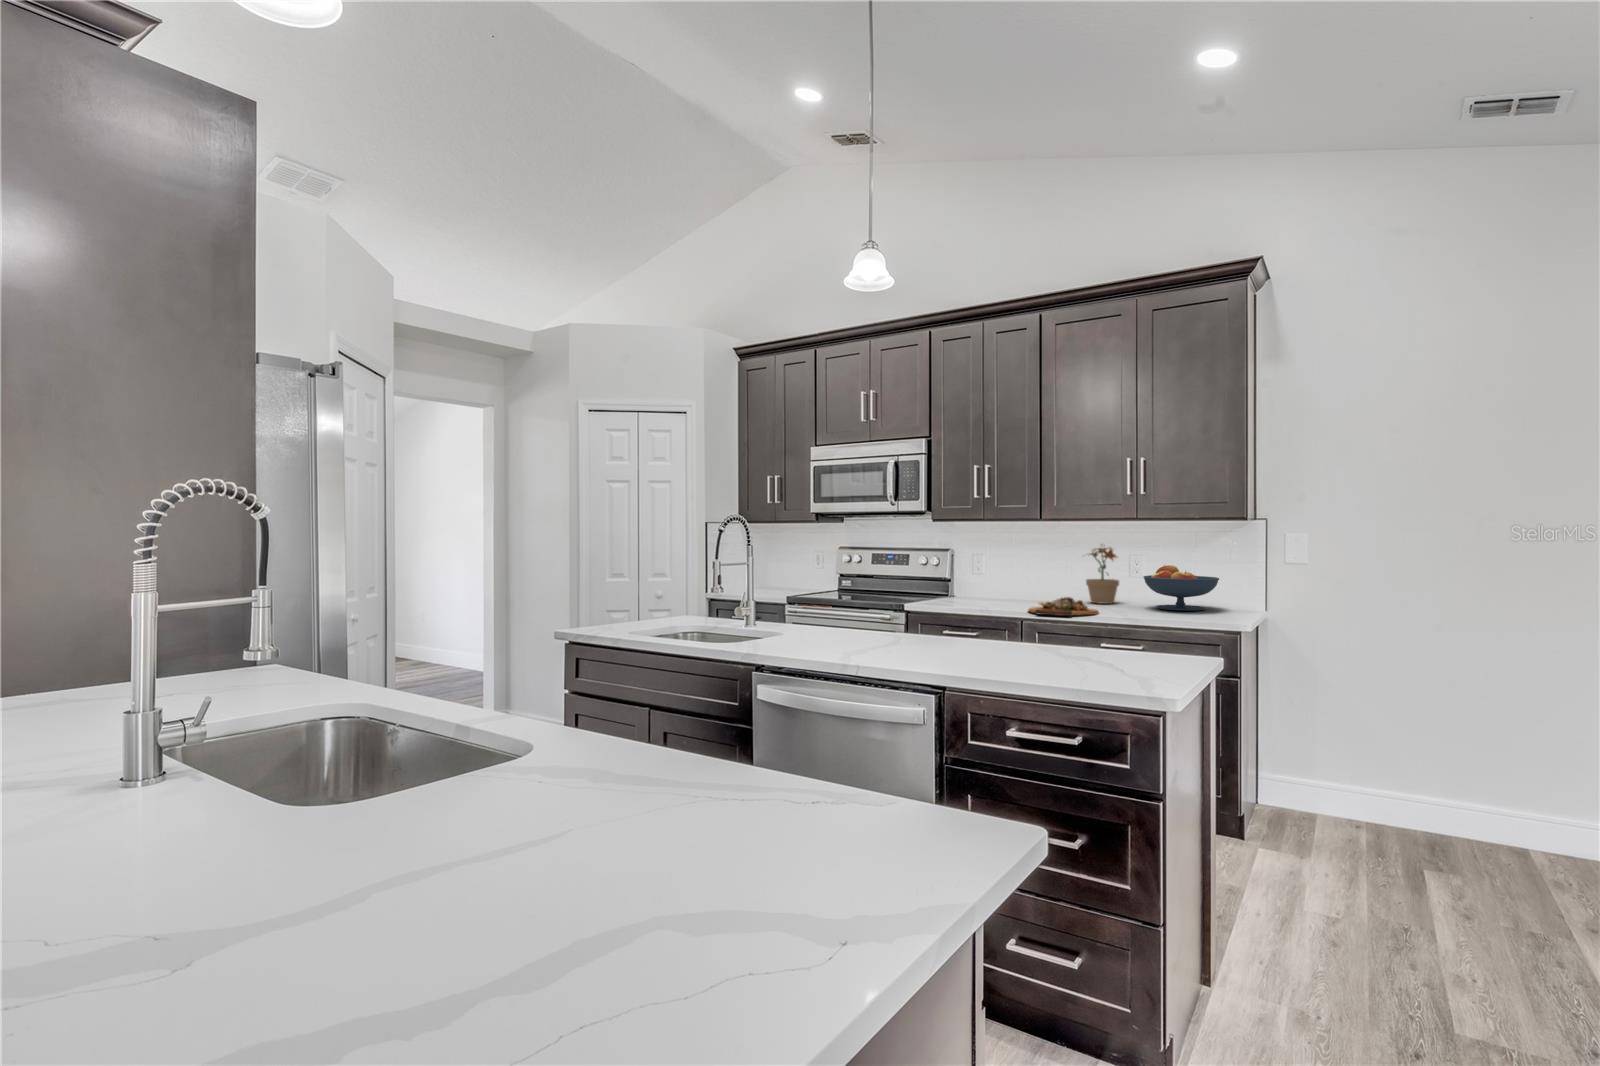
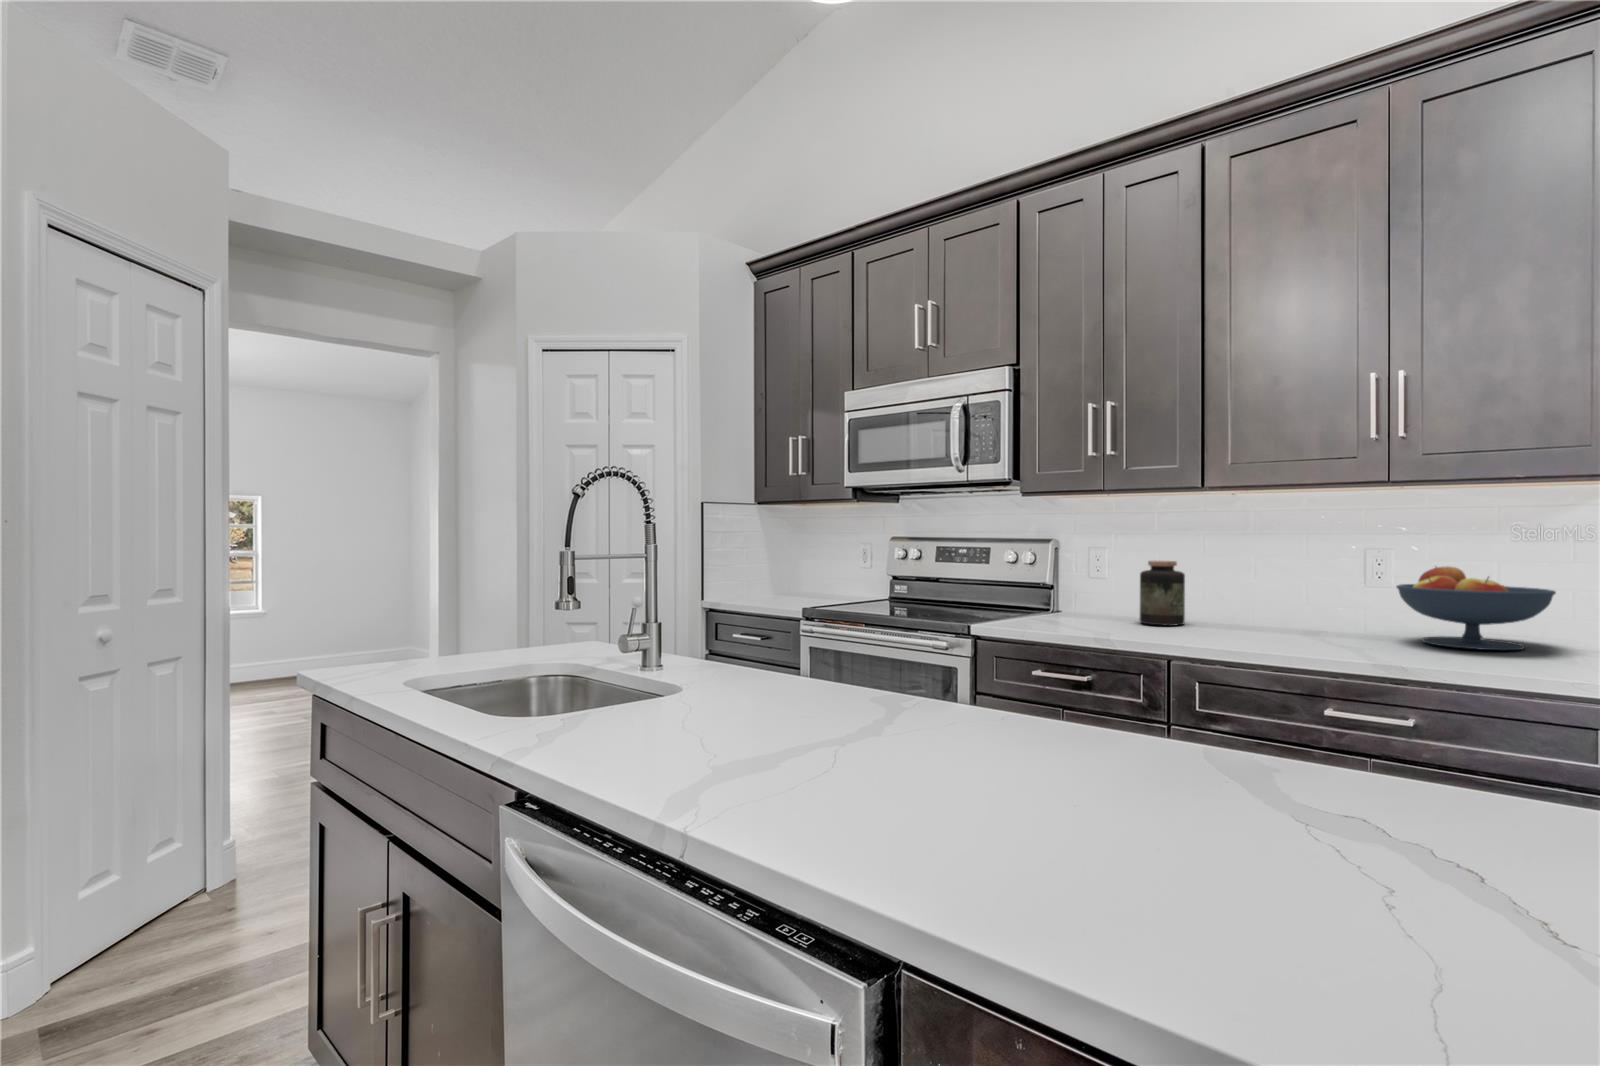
potted plant: present [1086,548,1119,604] -> none [1275,528,1345,631]
jar: none [1005,563,1031,602] -> present [1140,561,1185,626]
cutting board: present [1028,597,1099,616] -> none [1180,620,1316,657]

